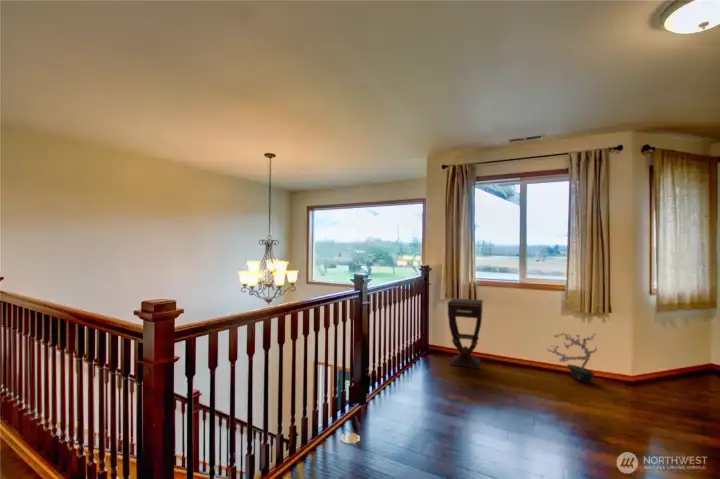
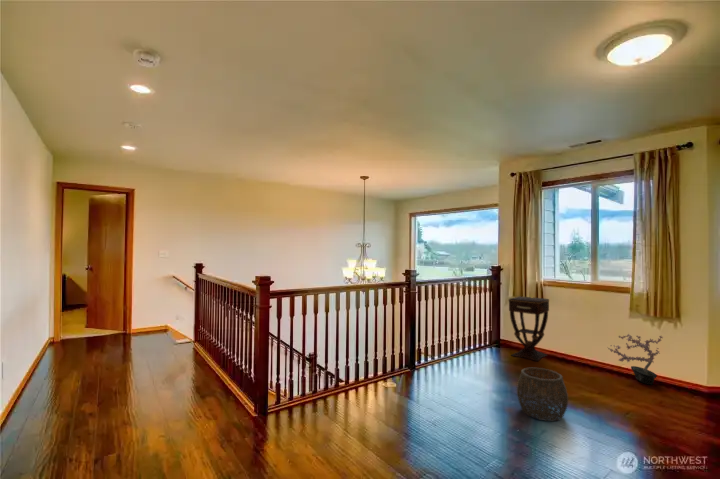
woven basket: none [511,389,574,459] -> present [517,368,568,421]

